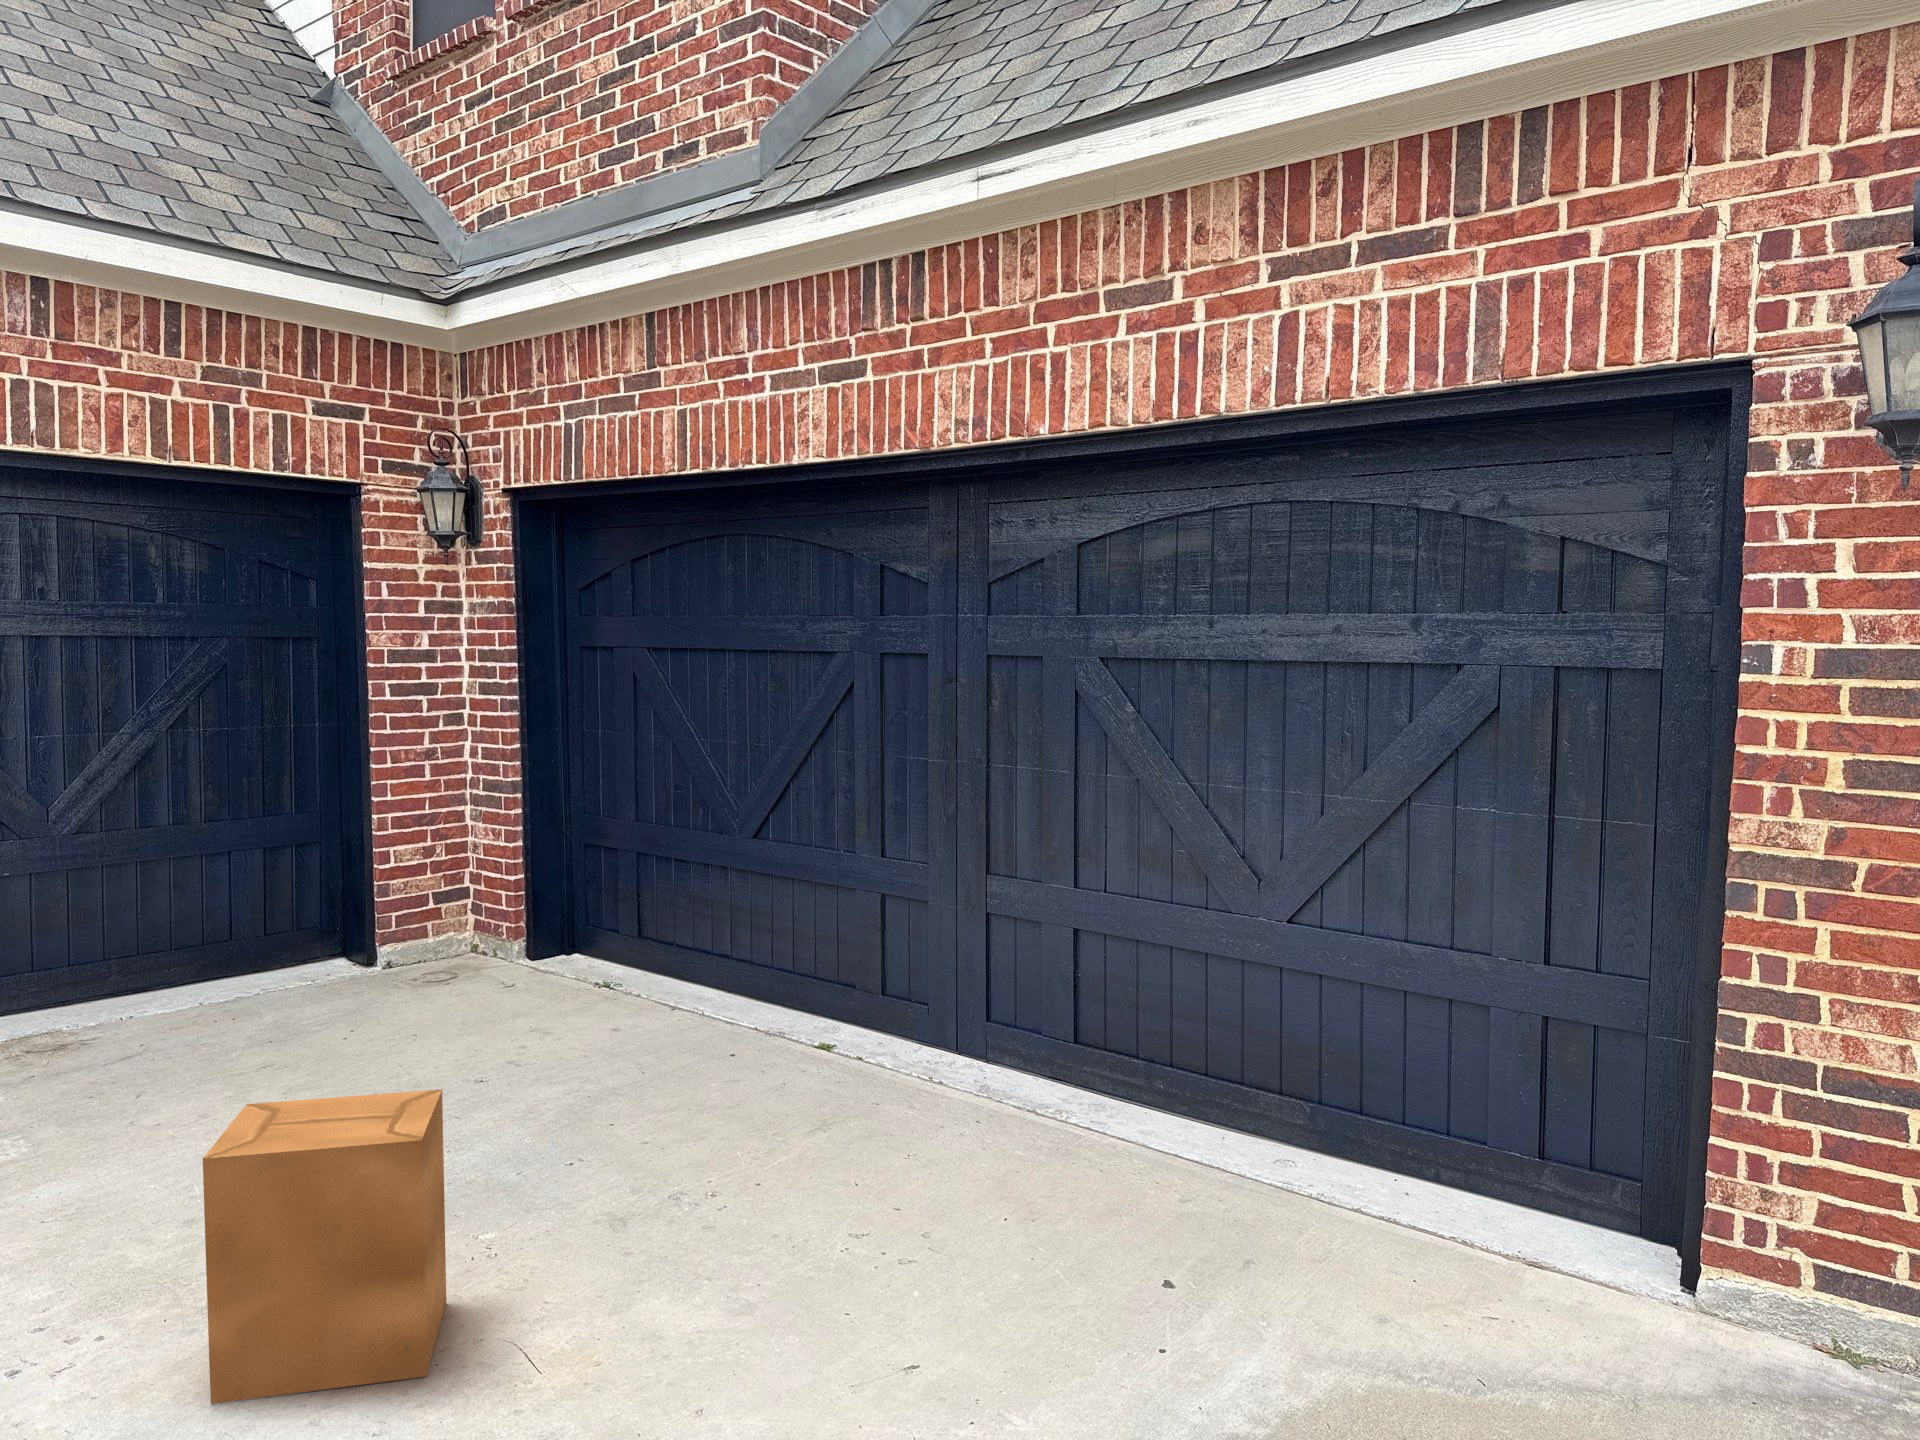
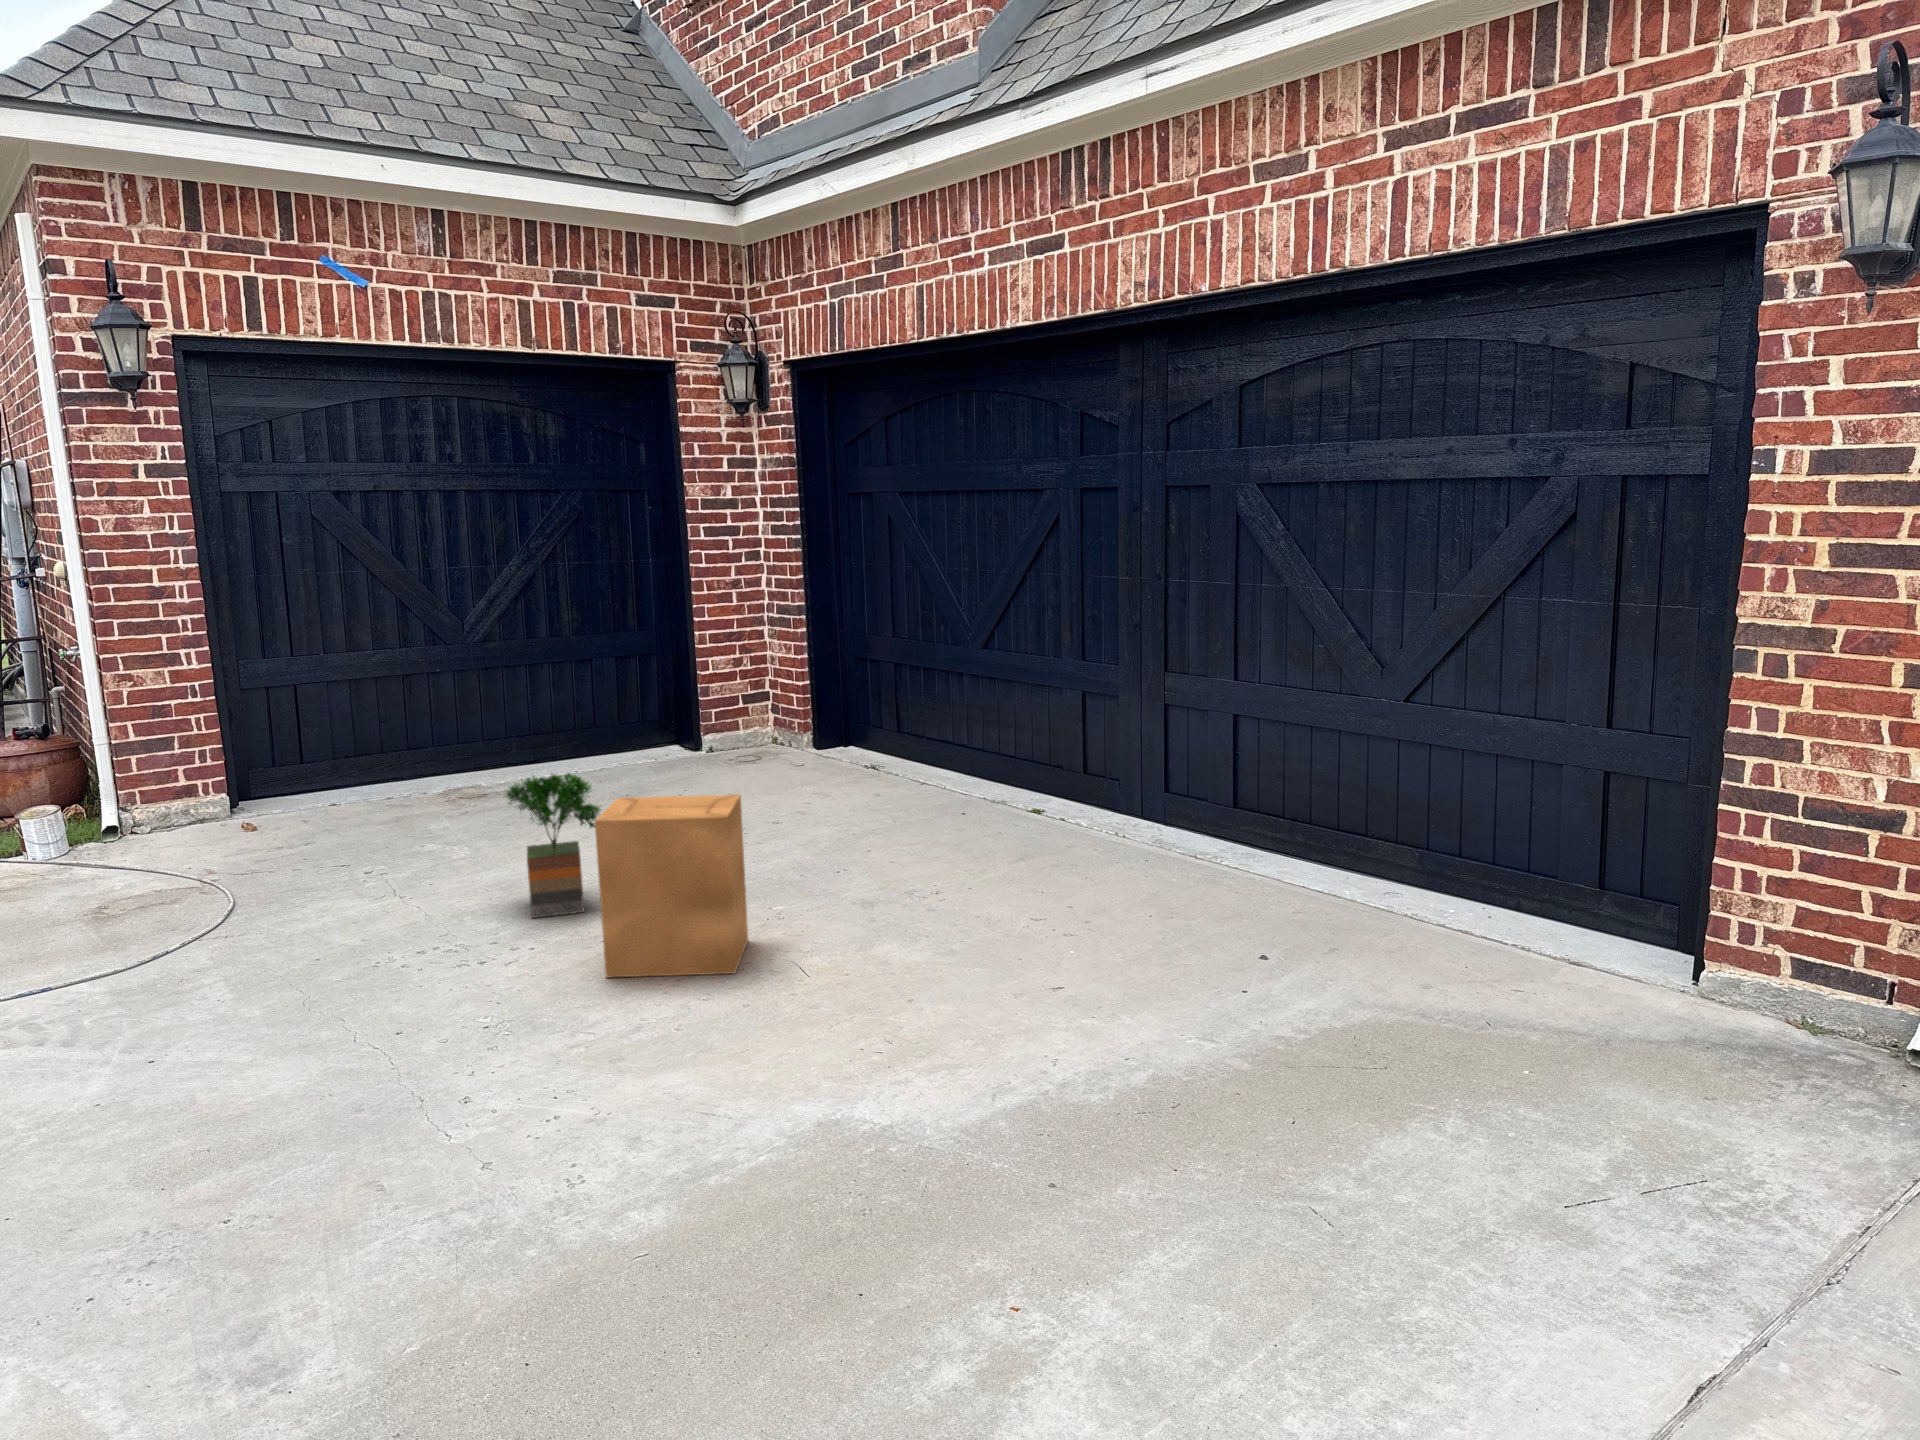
potted tree: none [61,1047,227,1280] -> present [505,773,601,918]

